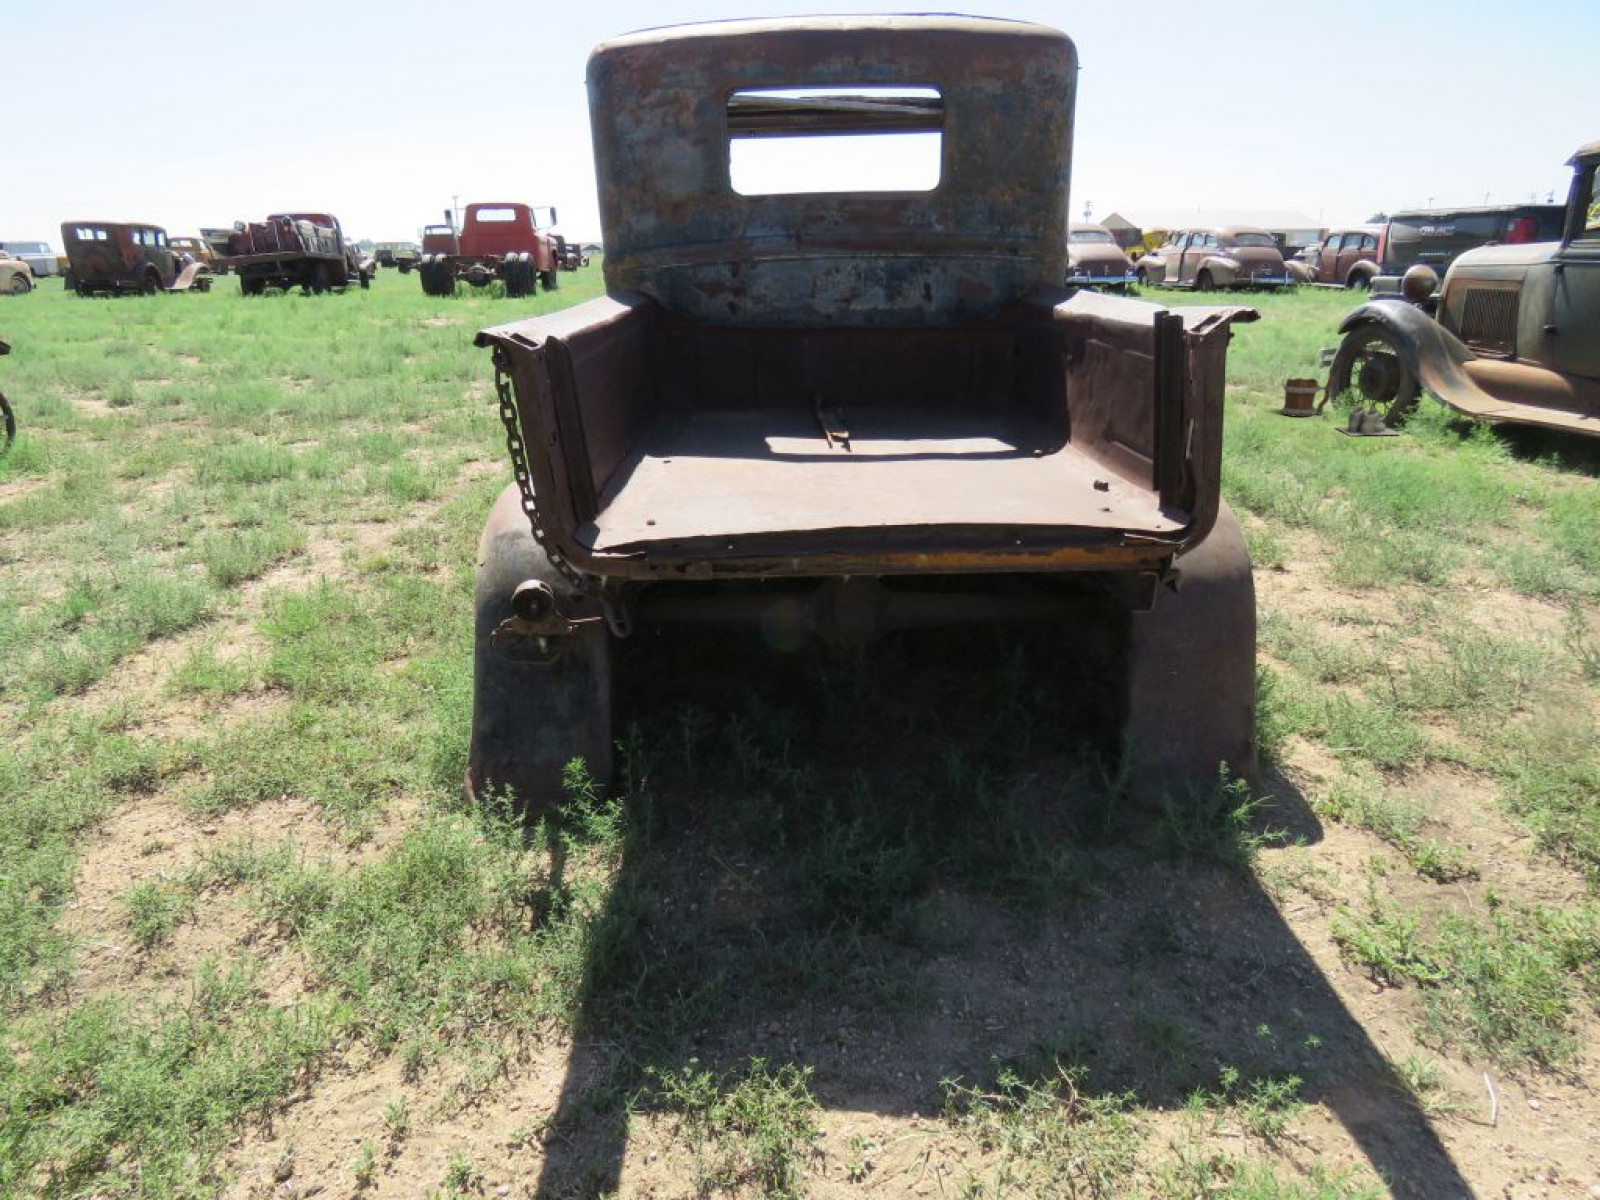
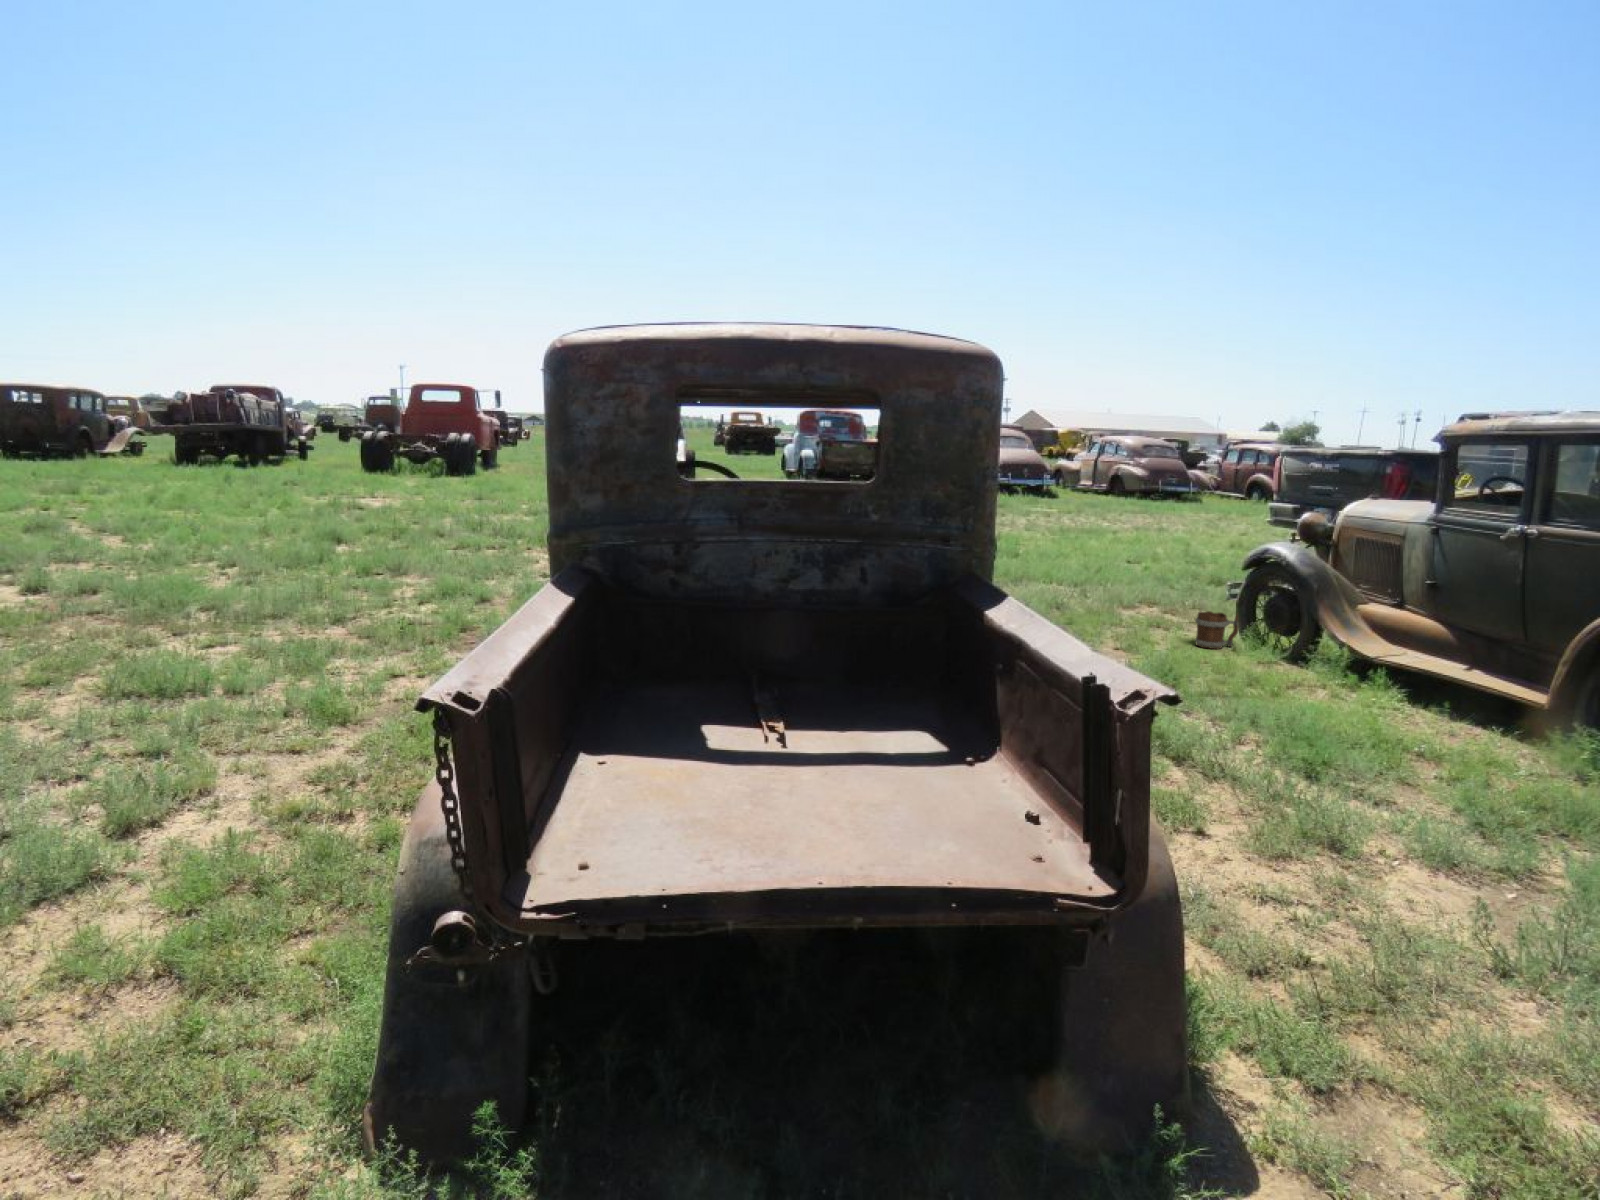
boots: present [1336,406,1397,436] -> none [1244,644,1306,674]

